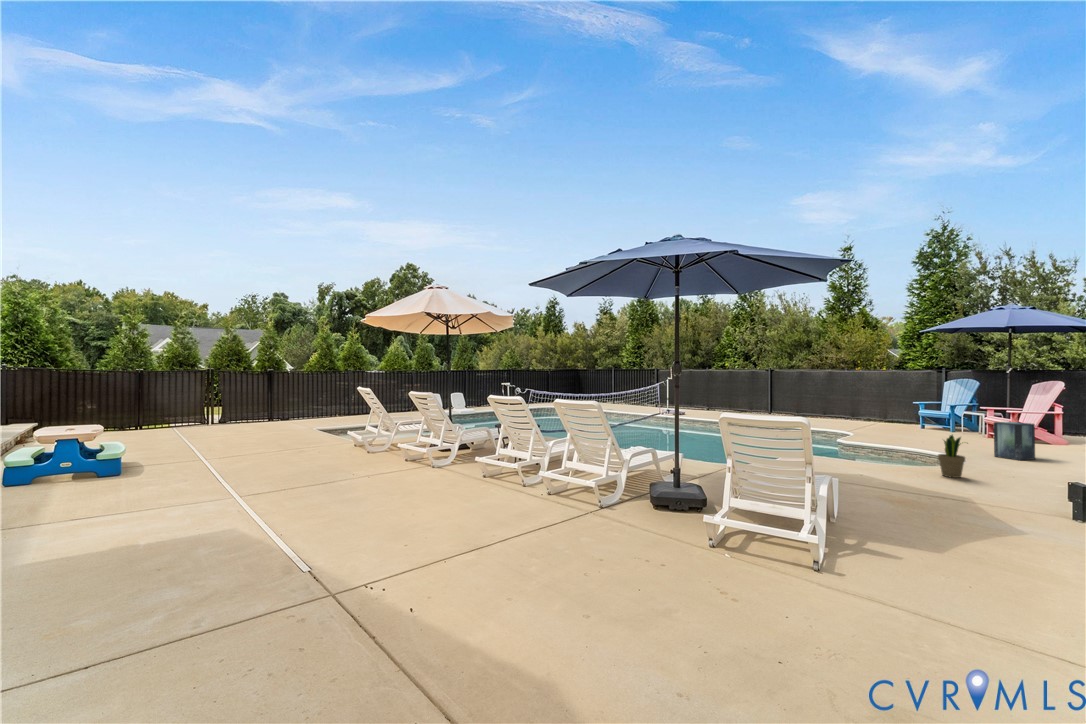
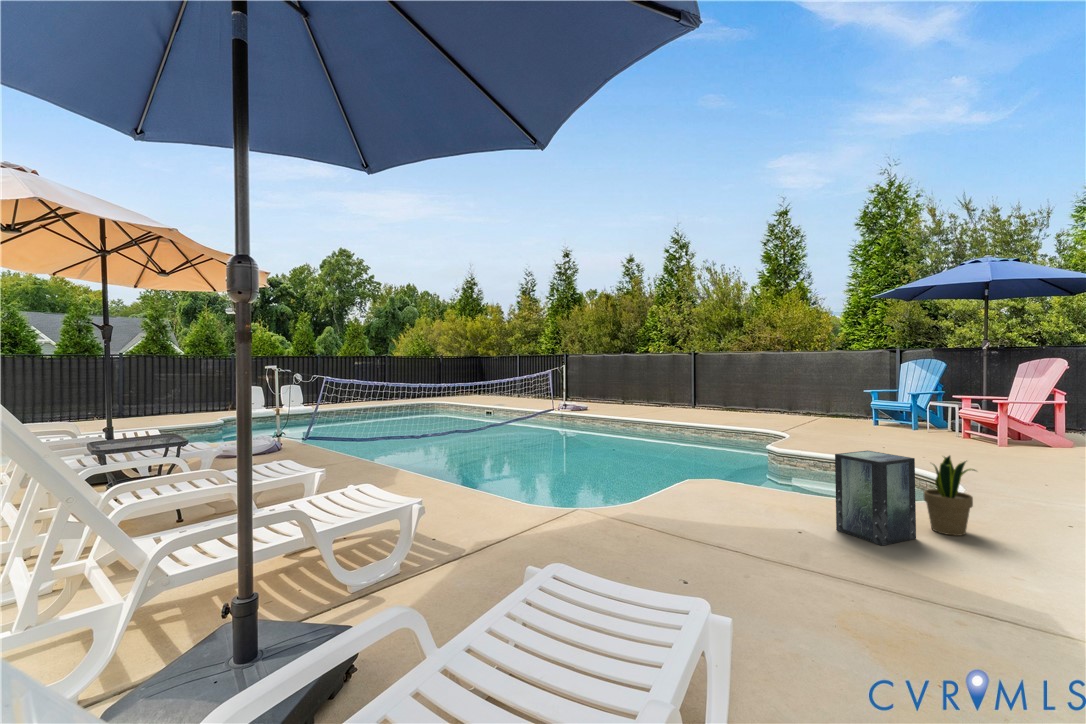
storage box: present [994,422,1035,460] -> present [835,451,916,545]

